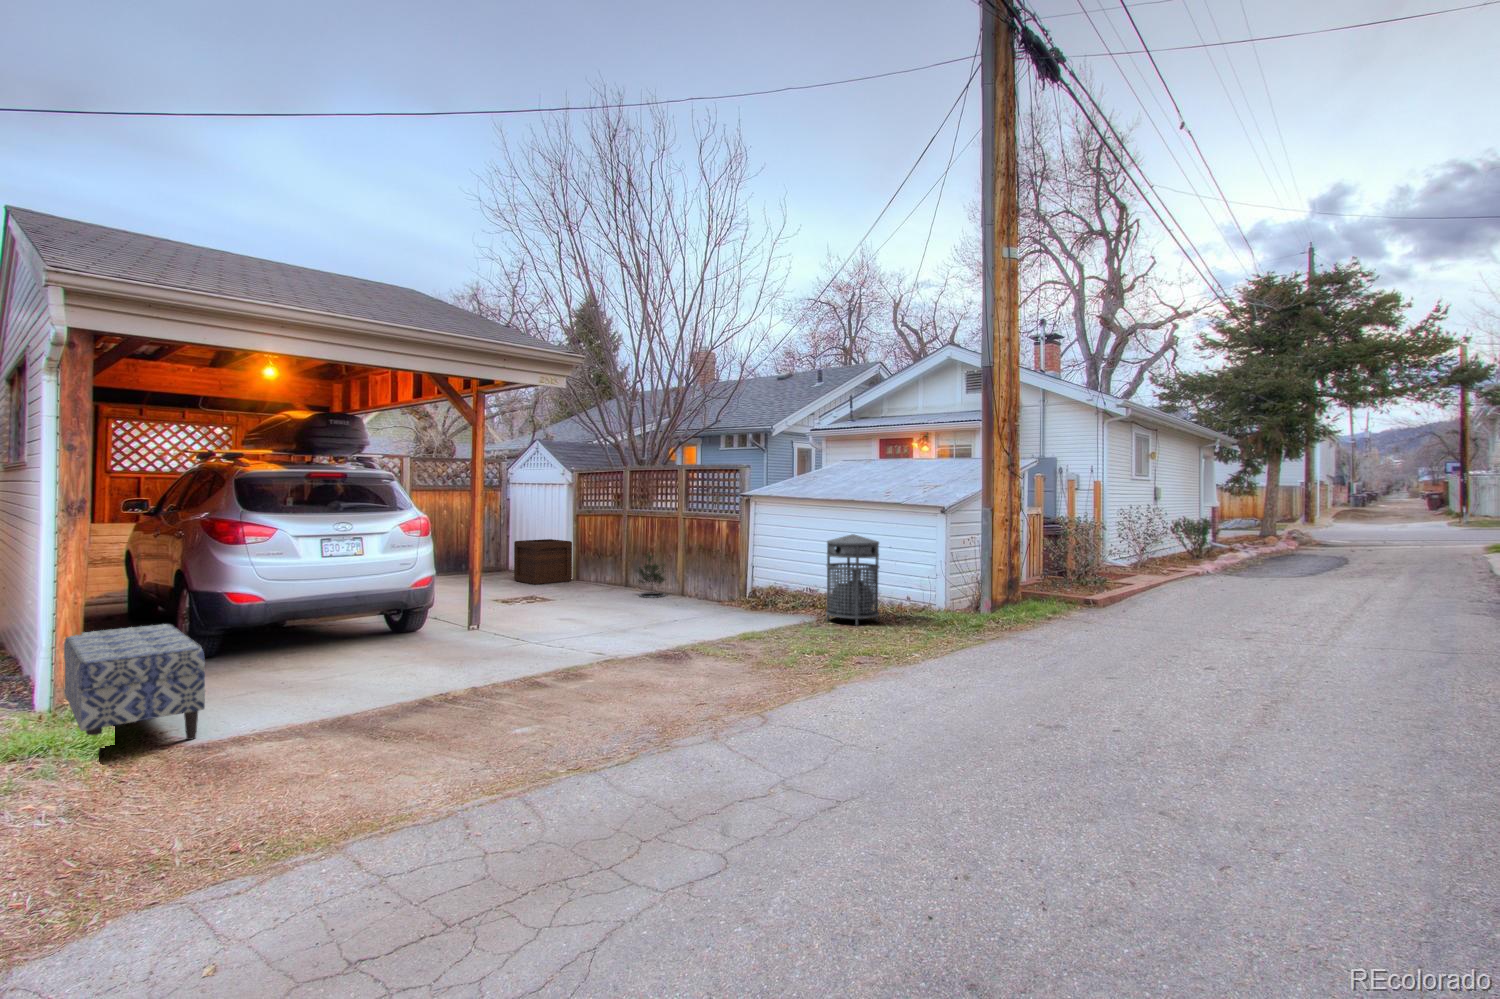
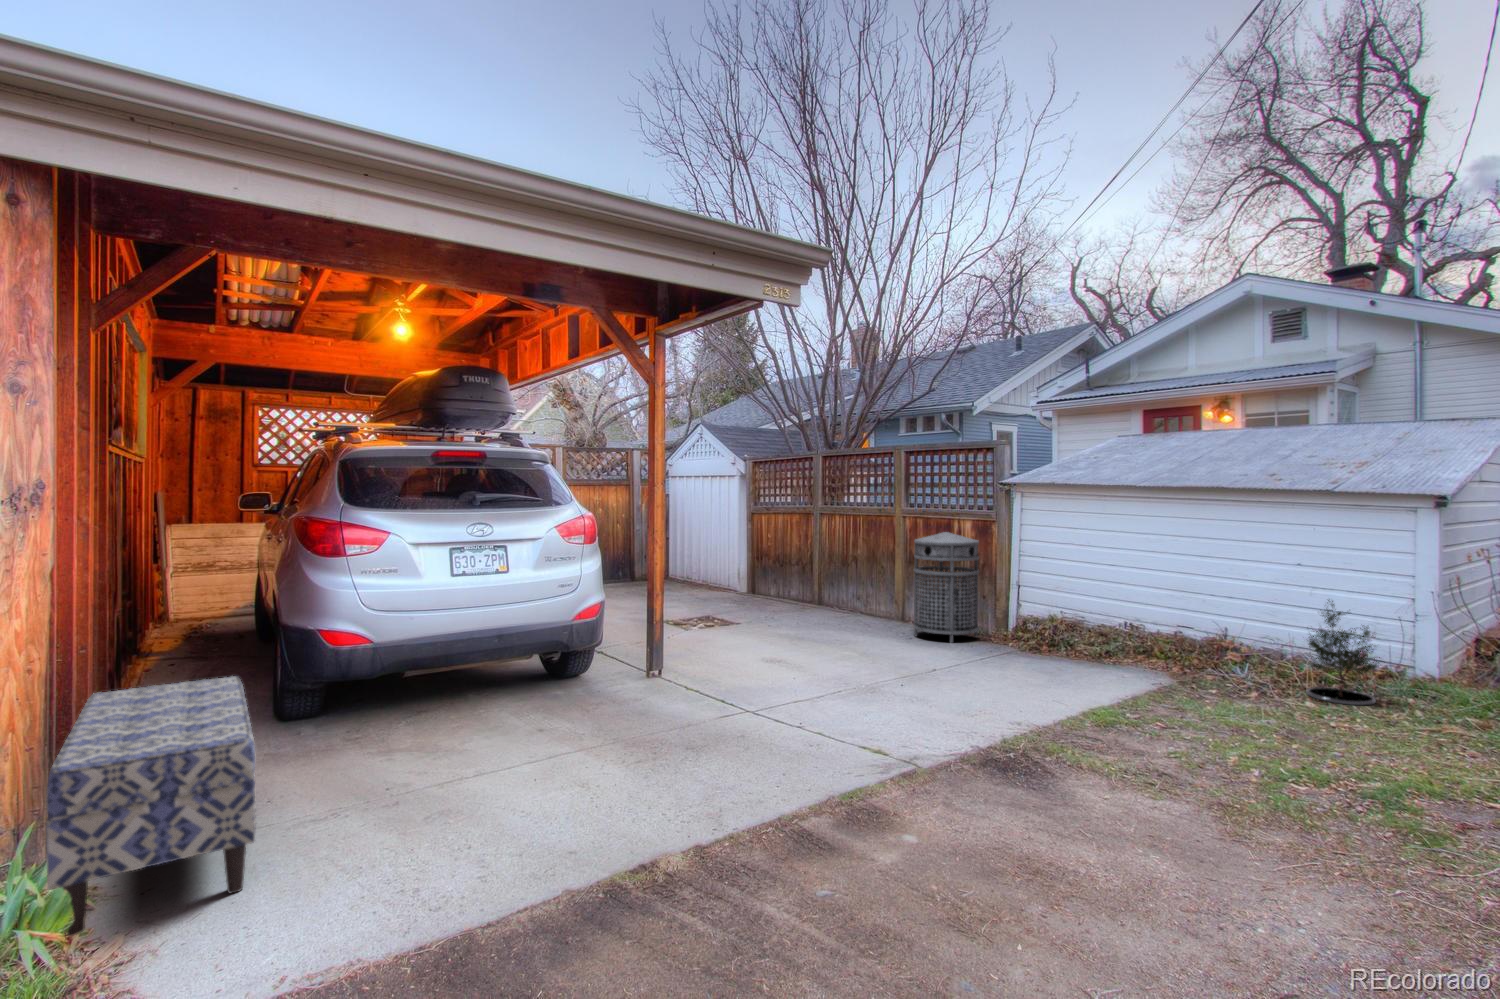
trash can: present [826,534,879,625] -> present [913,532,979,643]
wooden crate: present [514,539,572,585] -> none [681,542,750,599]
potted tree: present [638,552,665,598] -> present [1306,600,1380,705]

